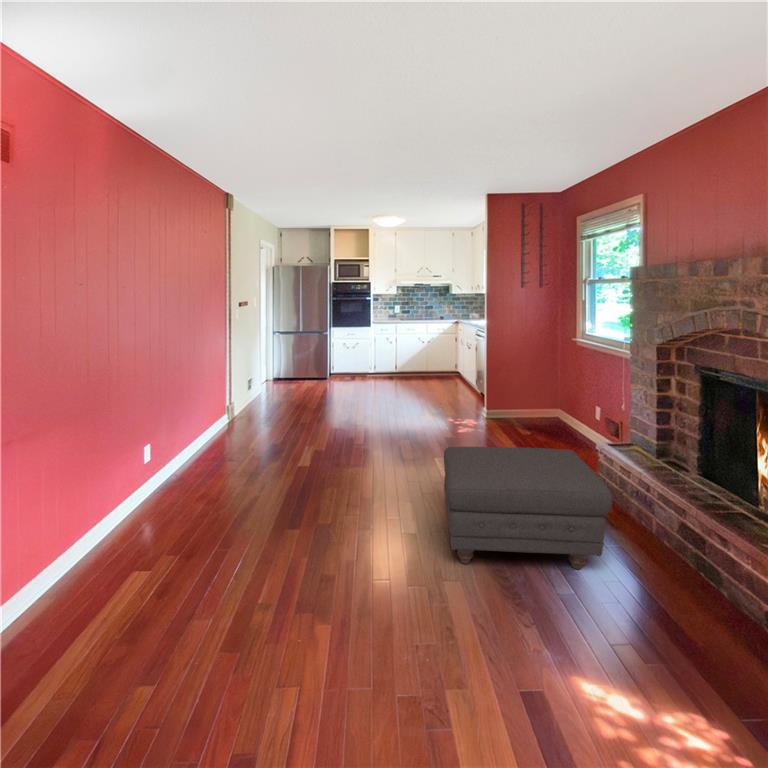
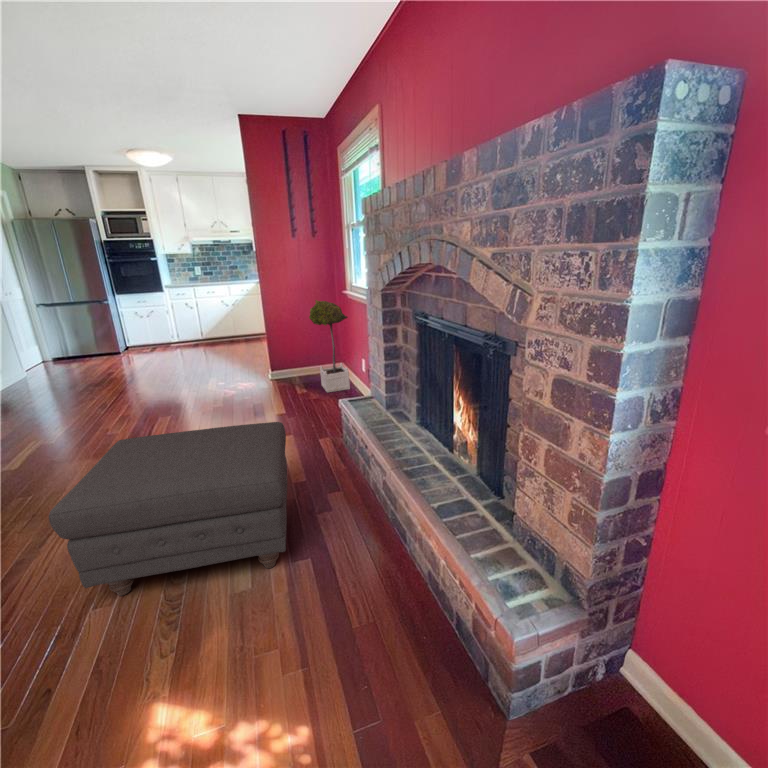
potted tree: none [536,345,574,434] -> present [309,300,350,392]

